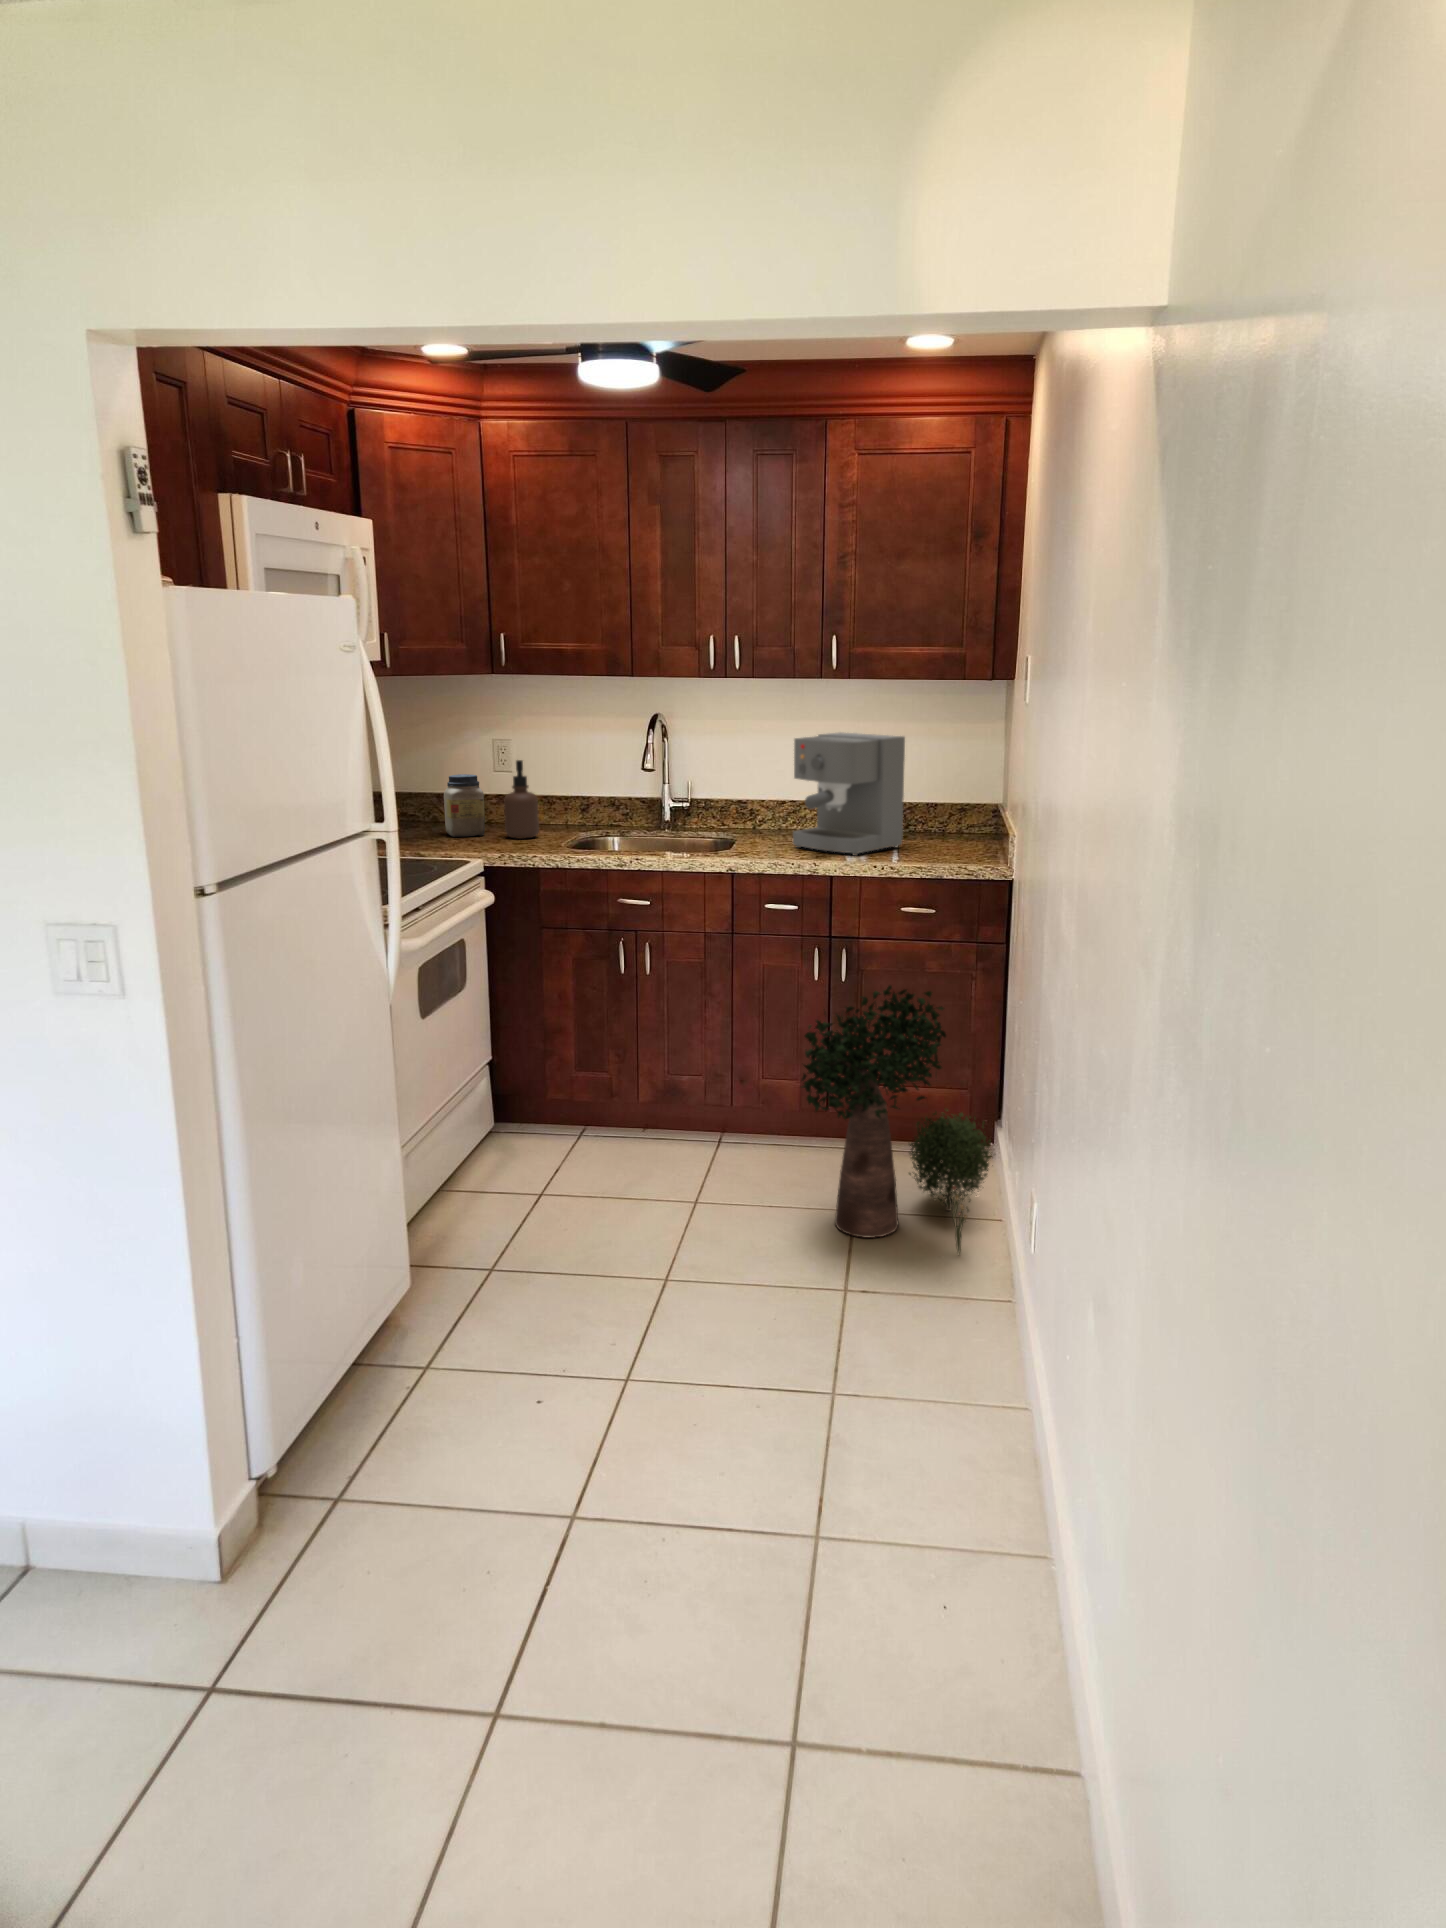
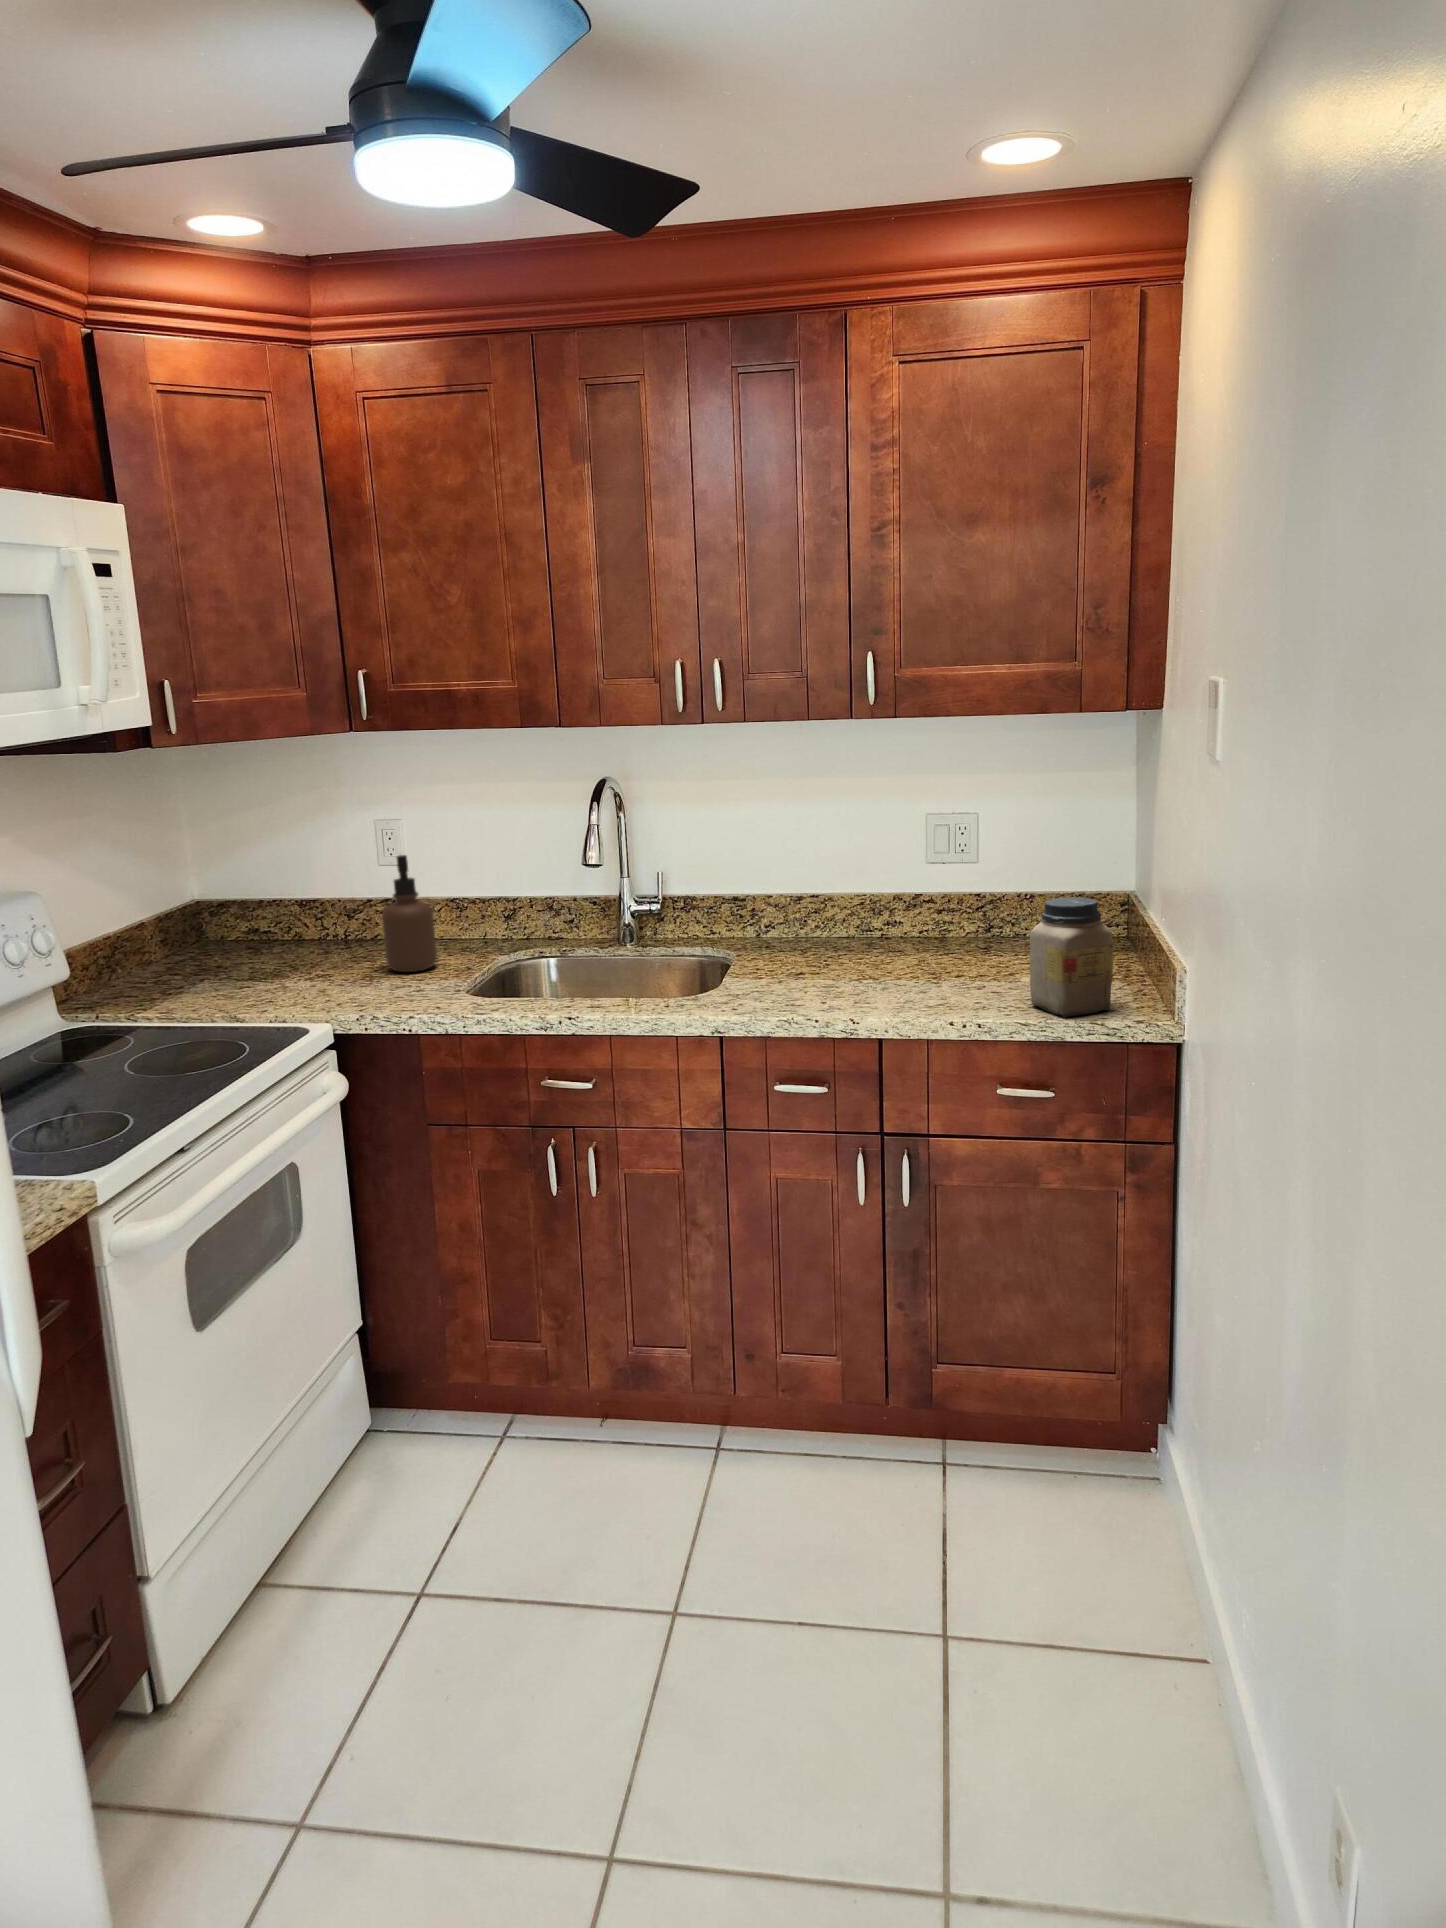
coffee maker: present [793,732,905,856] -> none [813,795,986,995]
jar: present [444,774,485,837] -> present [1029,897,1113,1017]
potted plant: present [802,985,992,1254] -> none [839,1256,1180,1743]

